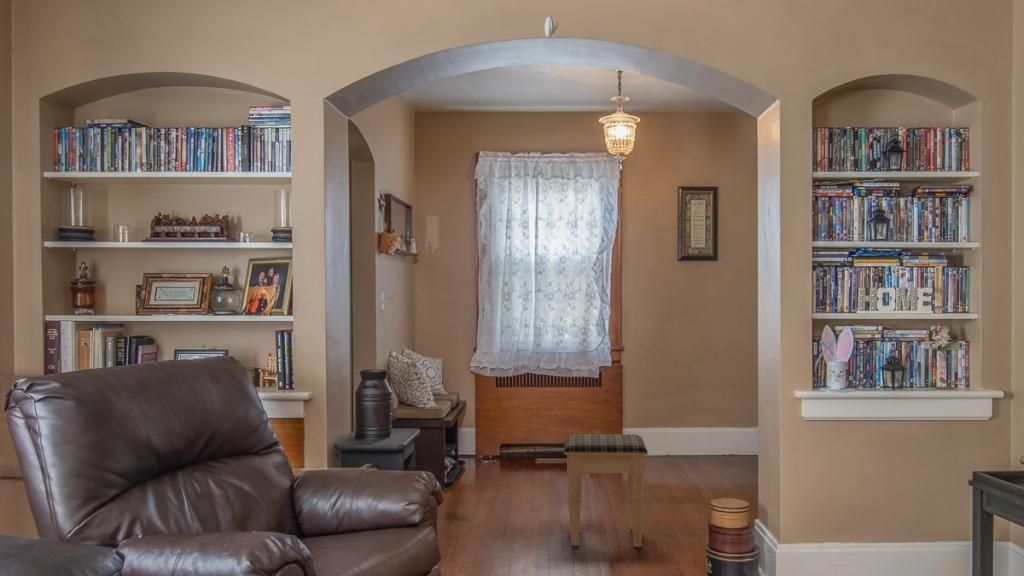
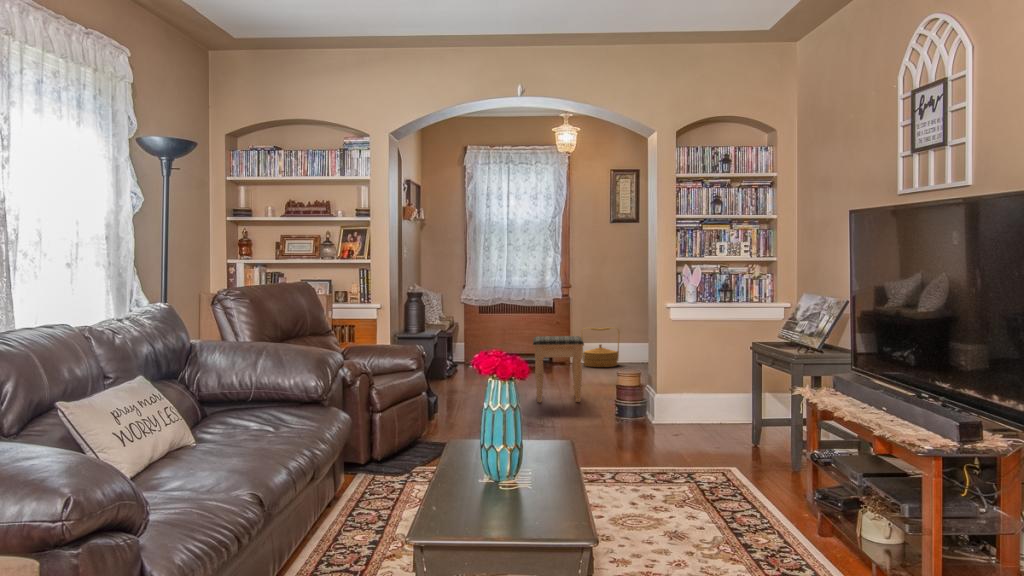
woven basket: none [638,408,693,466] -> present [581,327,619,367]

